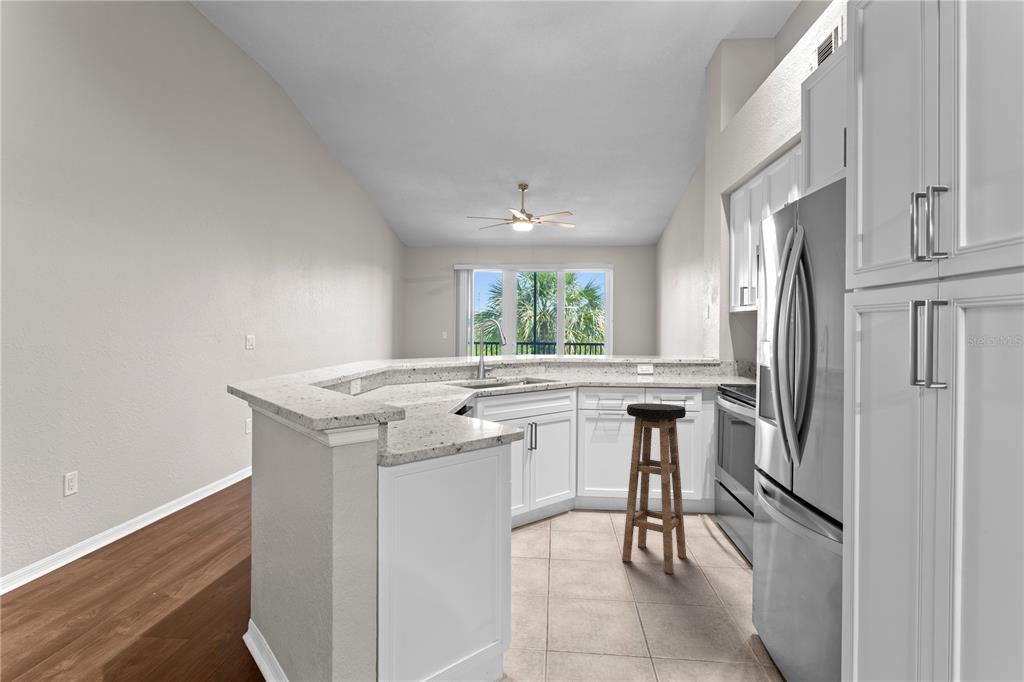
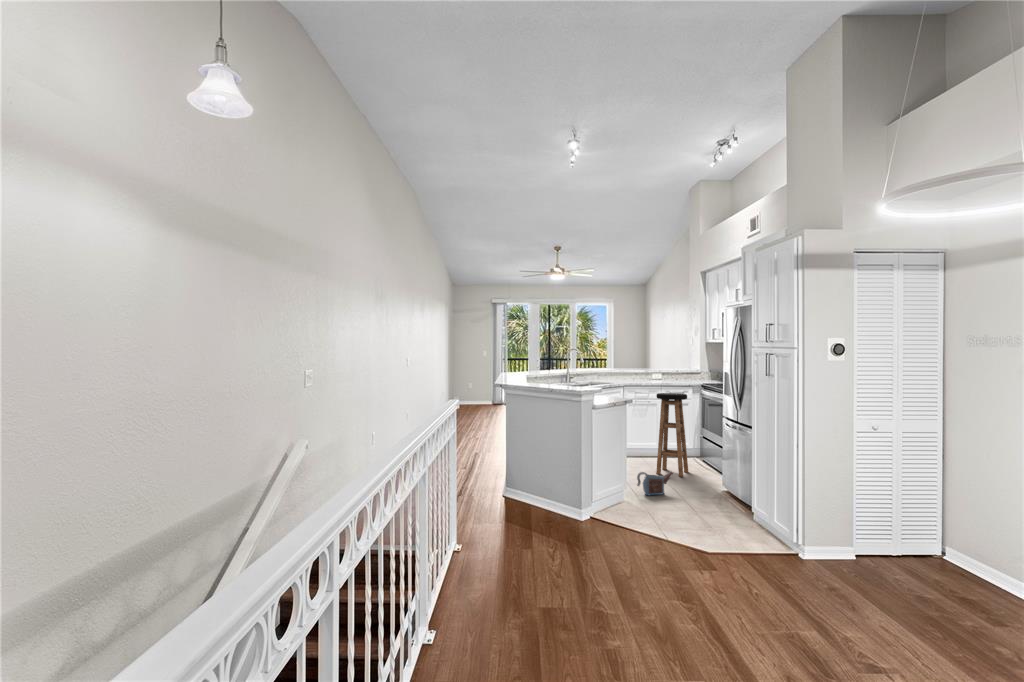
watering can: none [552,589,640,648] -> present [637,472,673,495]

